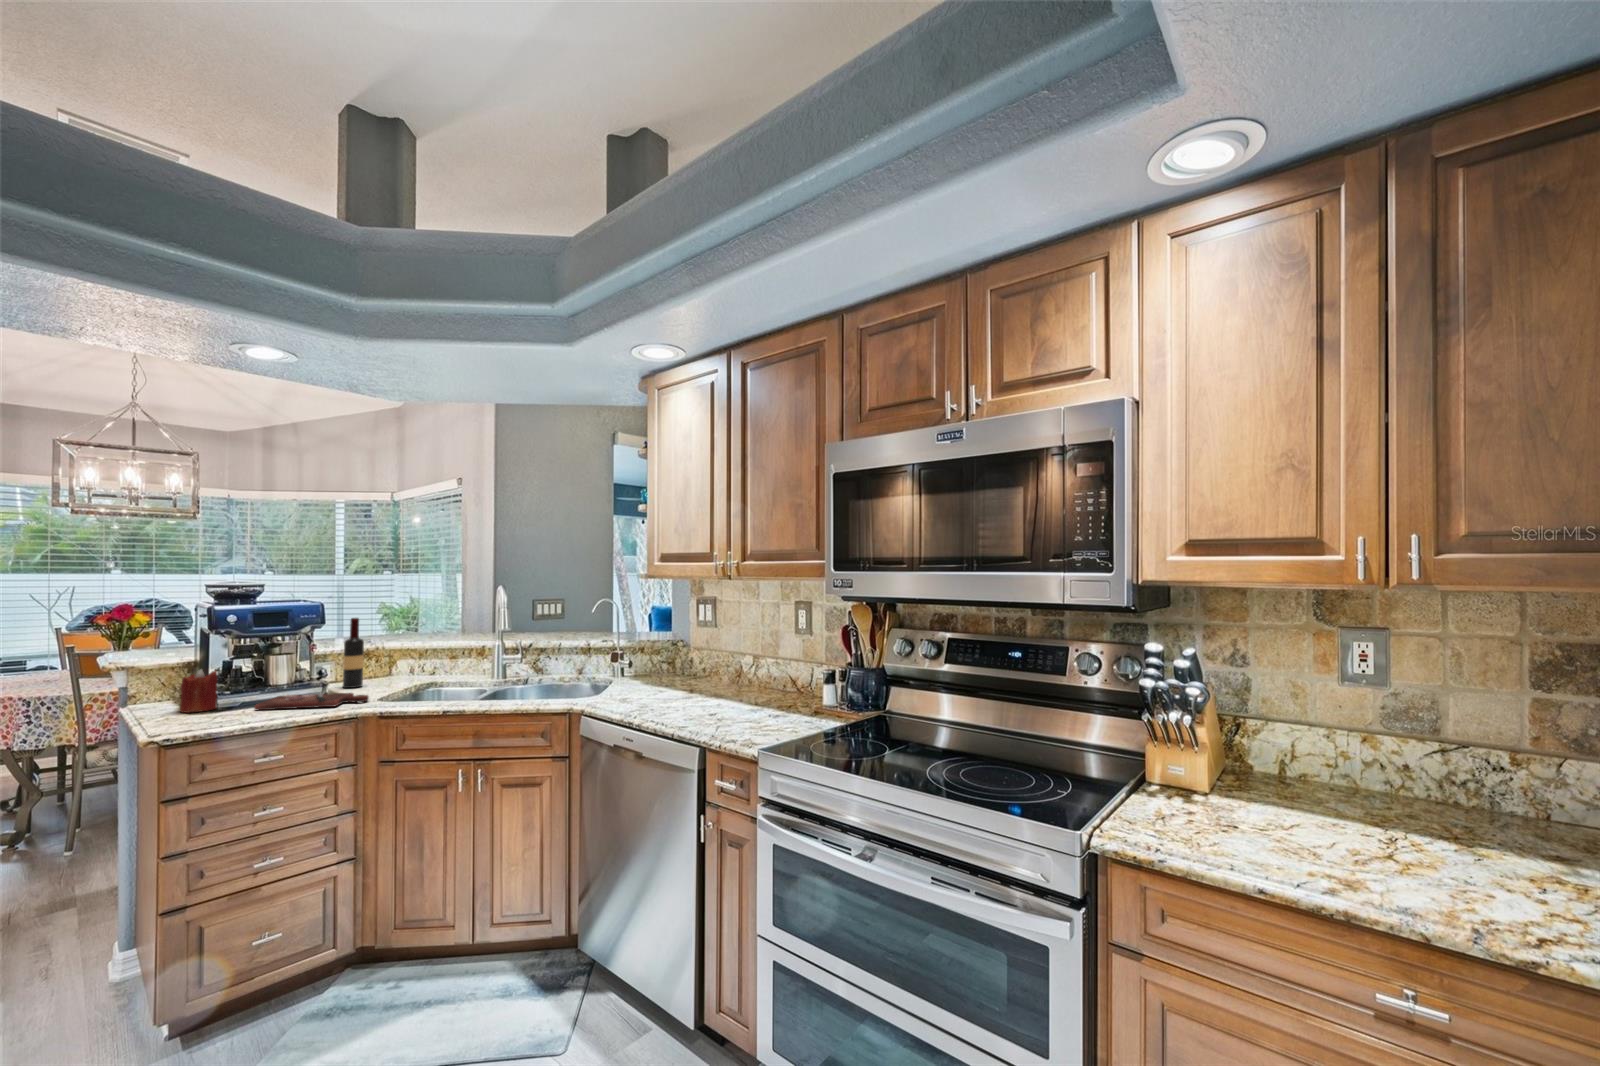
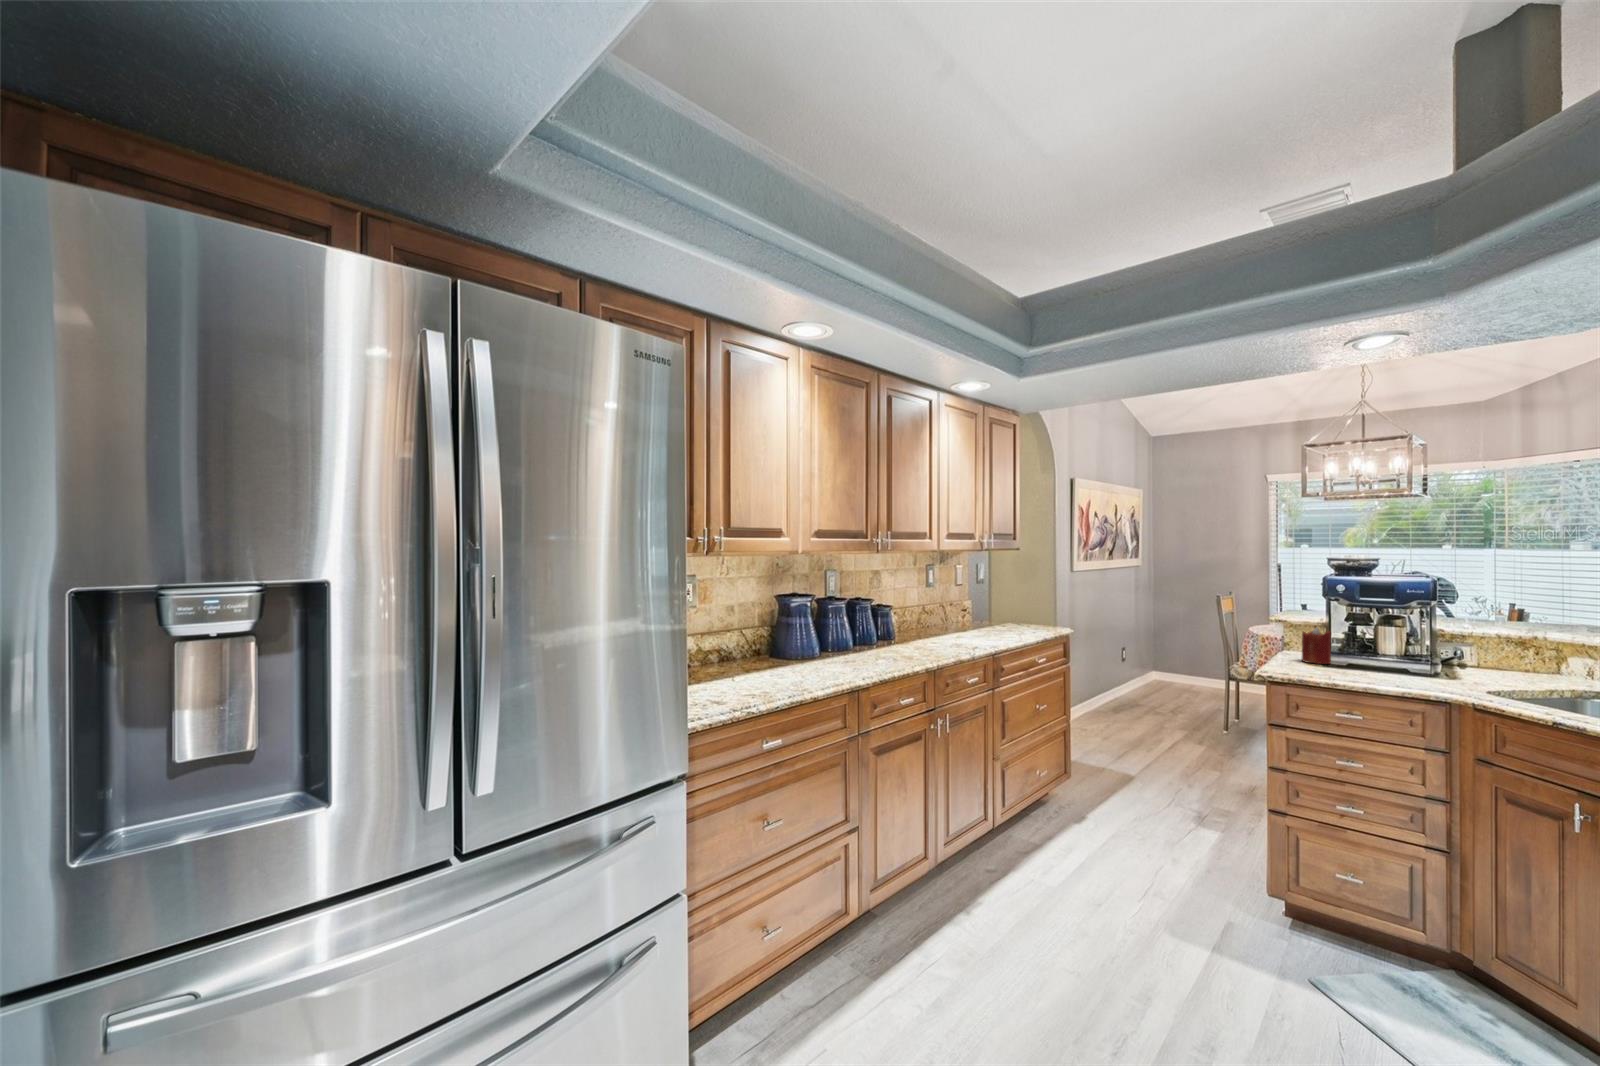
wine bottle: present [343,618,364,688] -> none [1475,597,1502,677]
cutting board: present [254,693,369,710] -> none [1356,665,1480,689]

